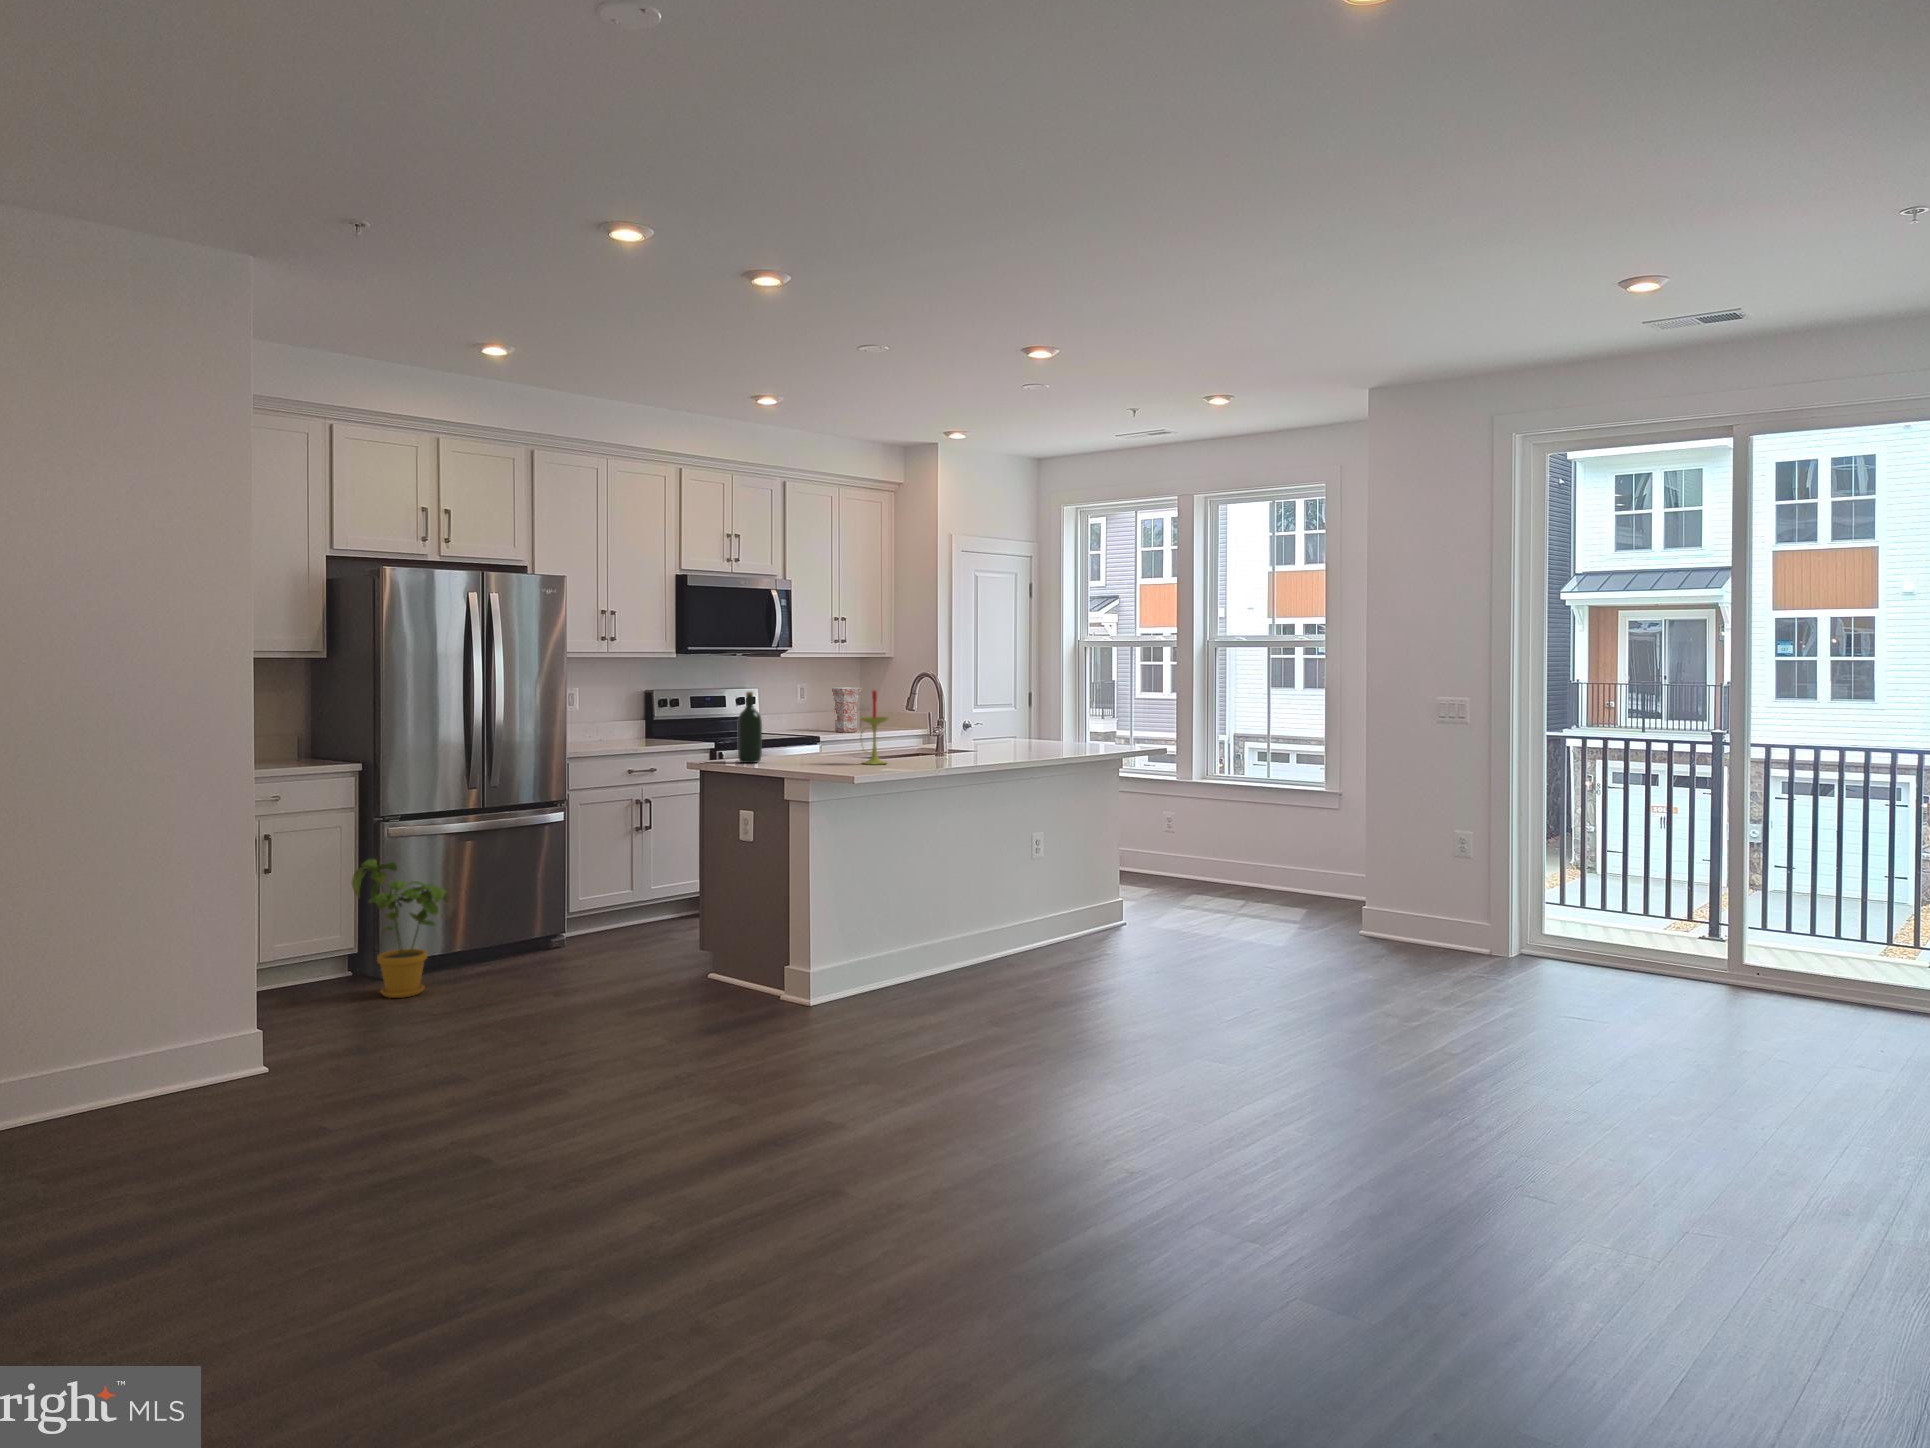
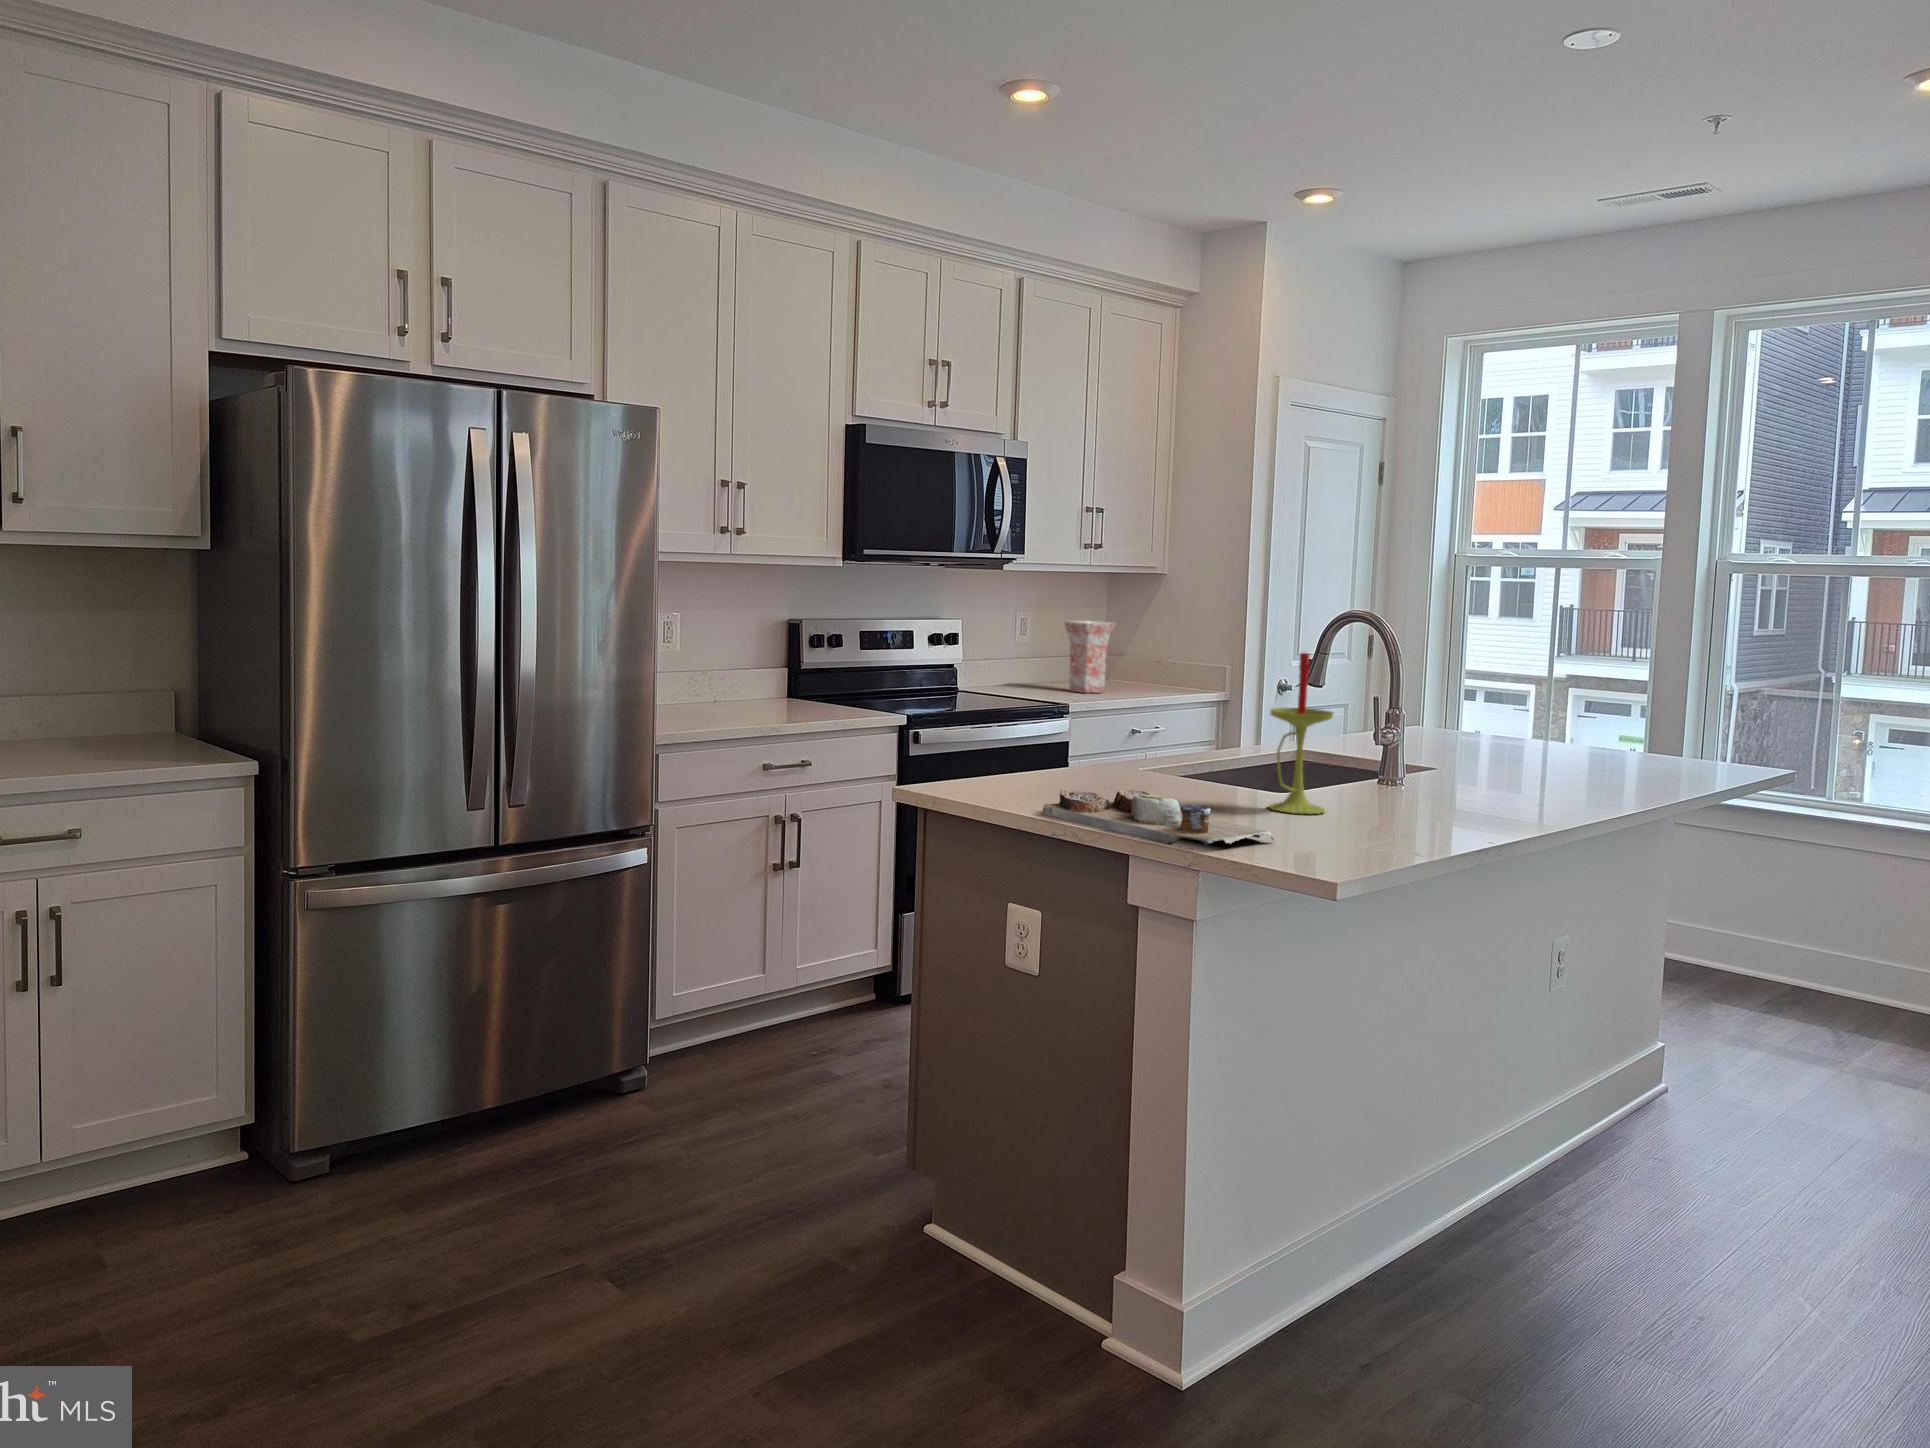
wine bottle: present [738,692,762,763] -> none [1006,646,1058,798]
cutting board: none [748,753,843,772] -> present [1042,789,1275,846]
house plant: present [352,859,448,998] -> none [215,980,414,1264]

